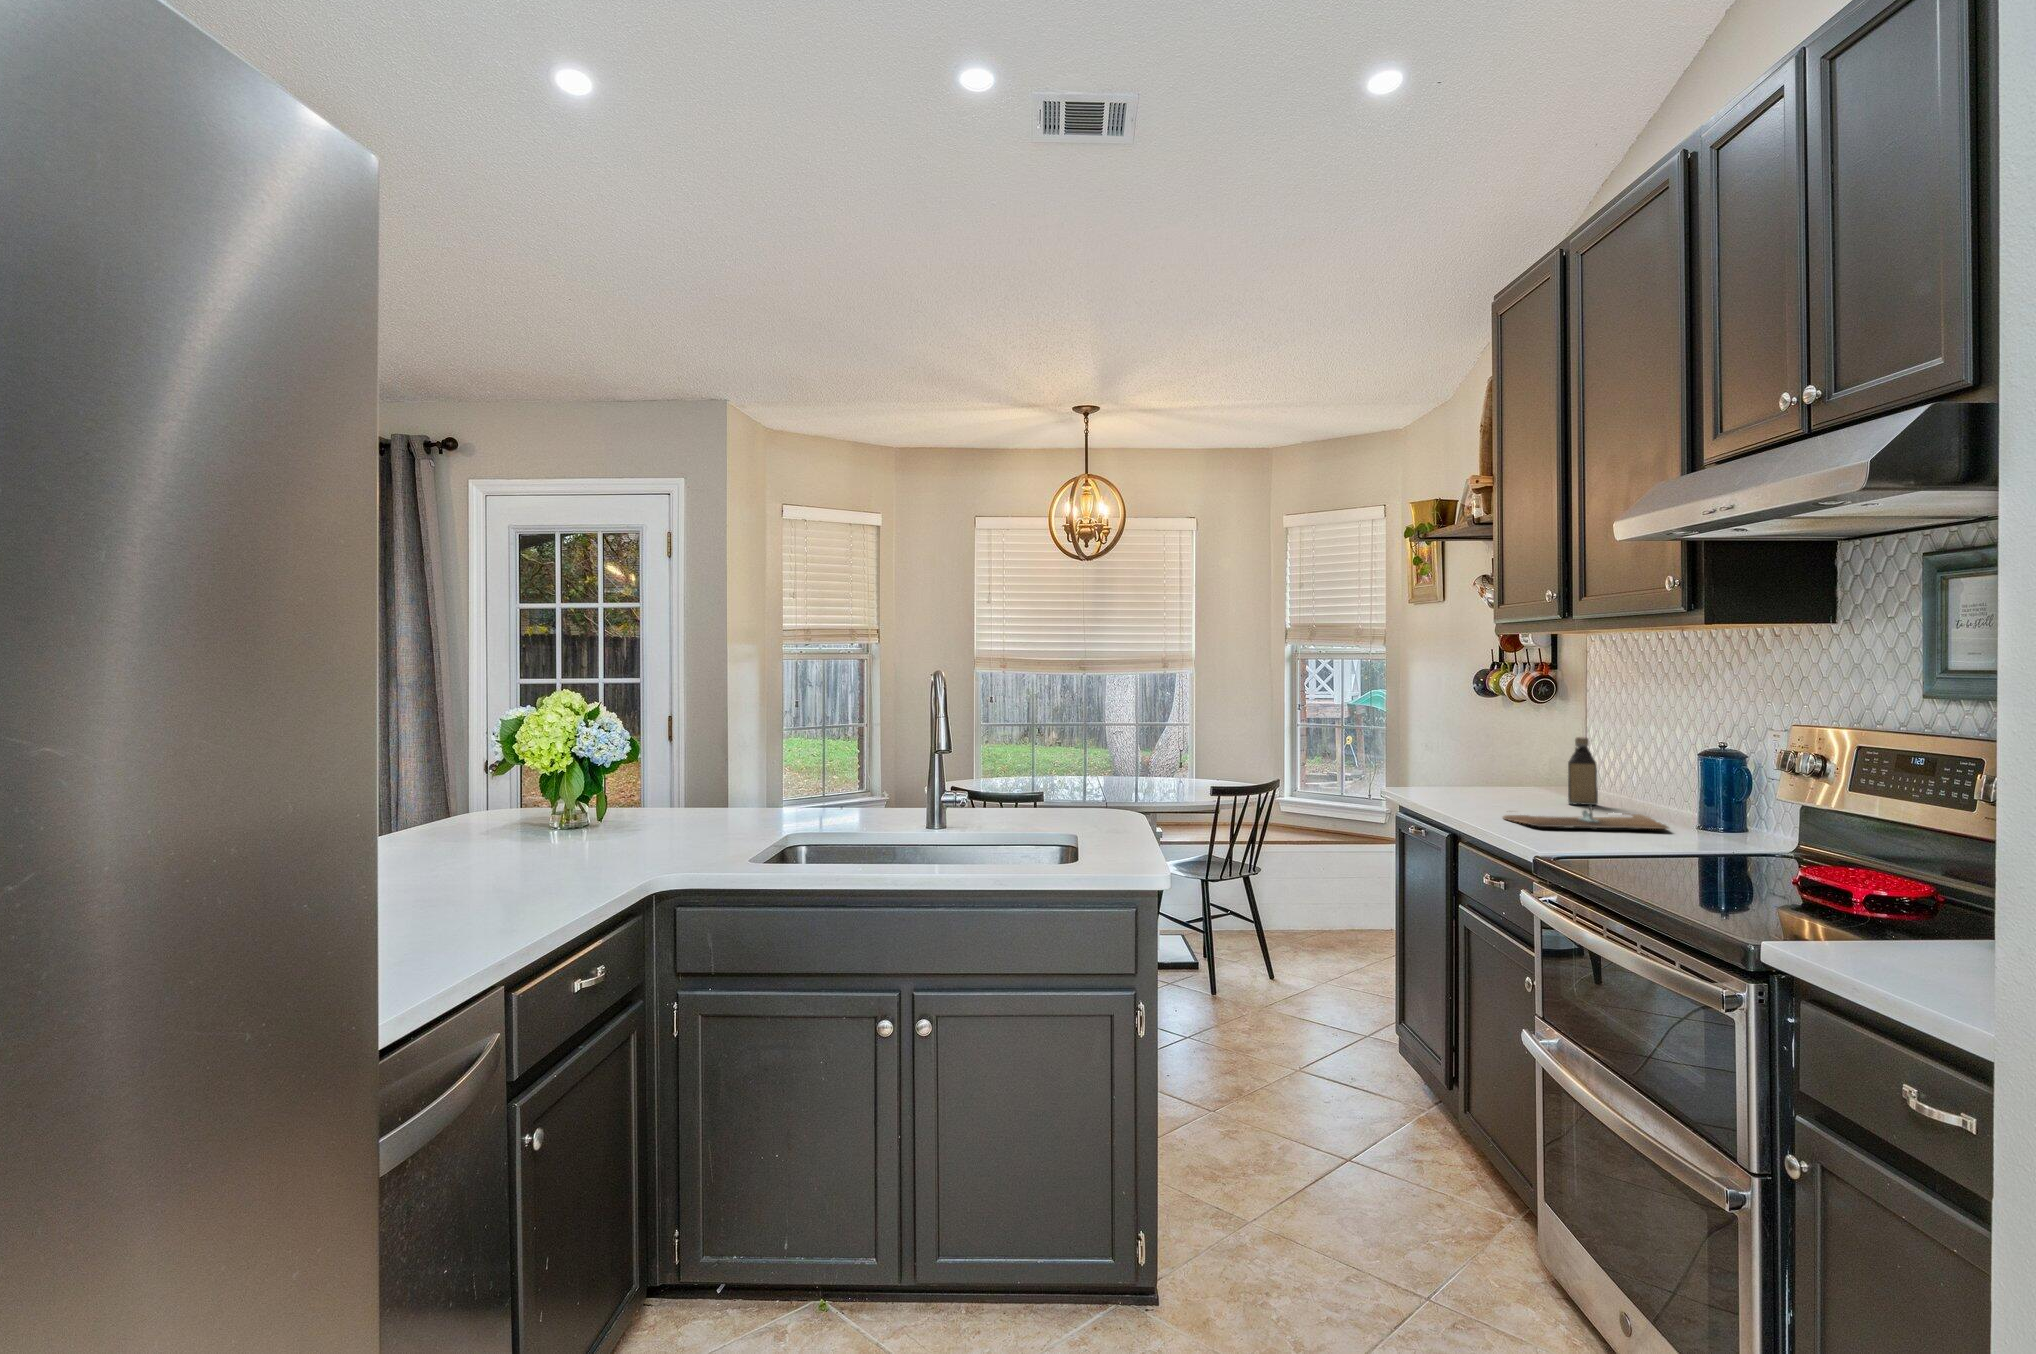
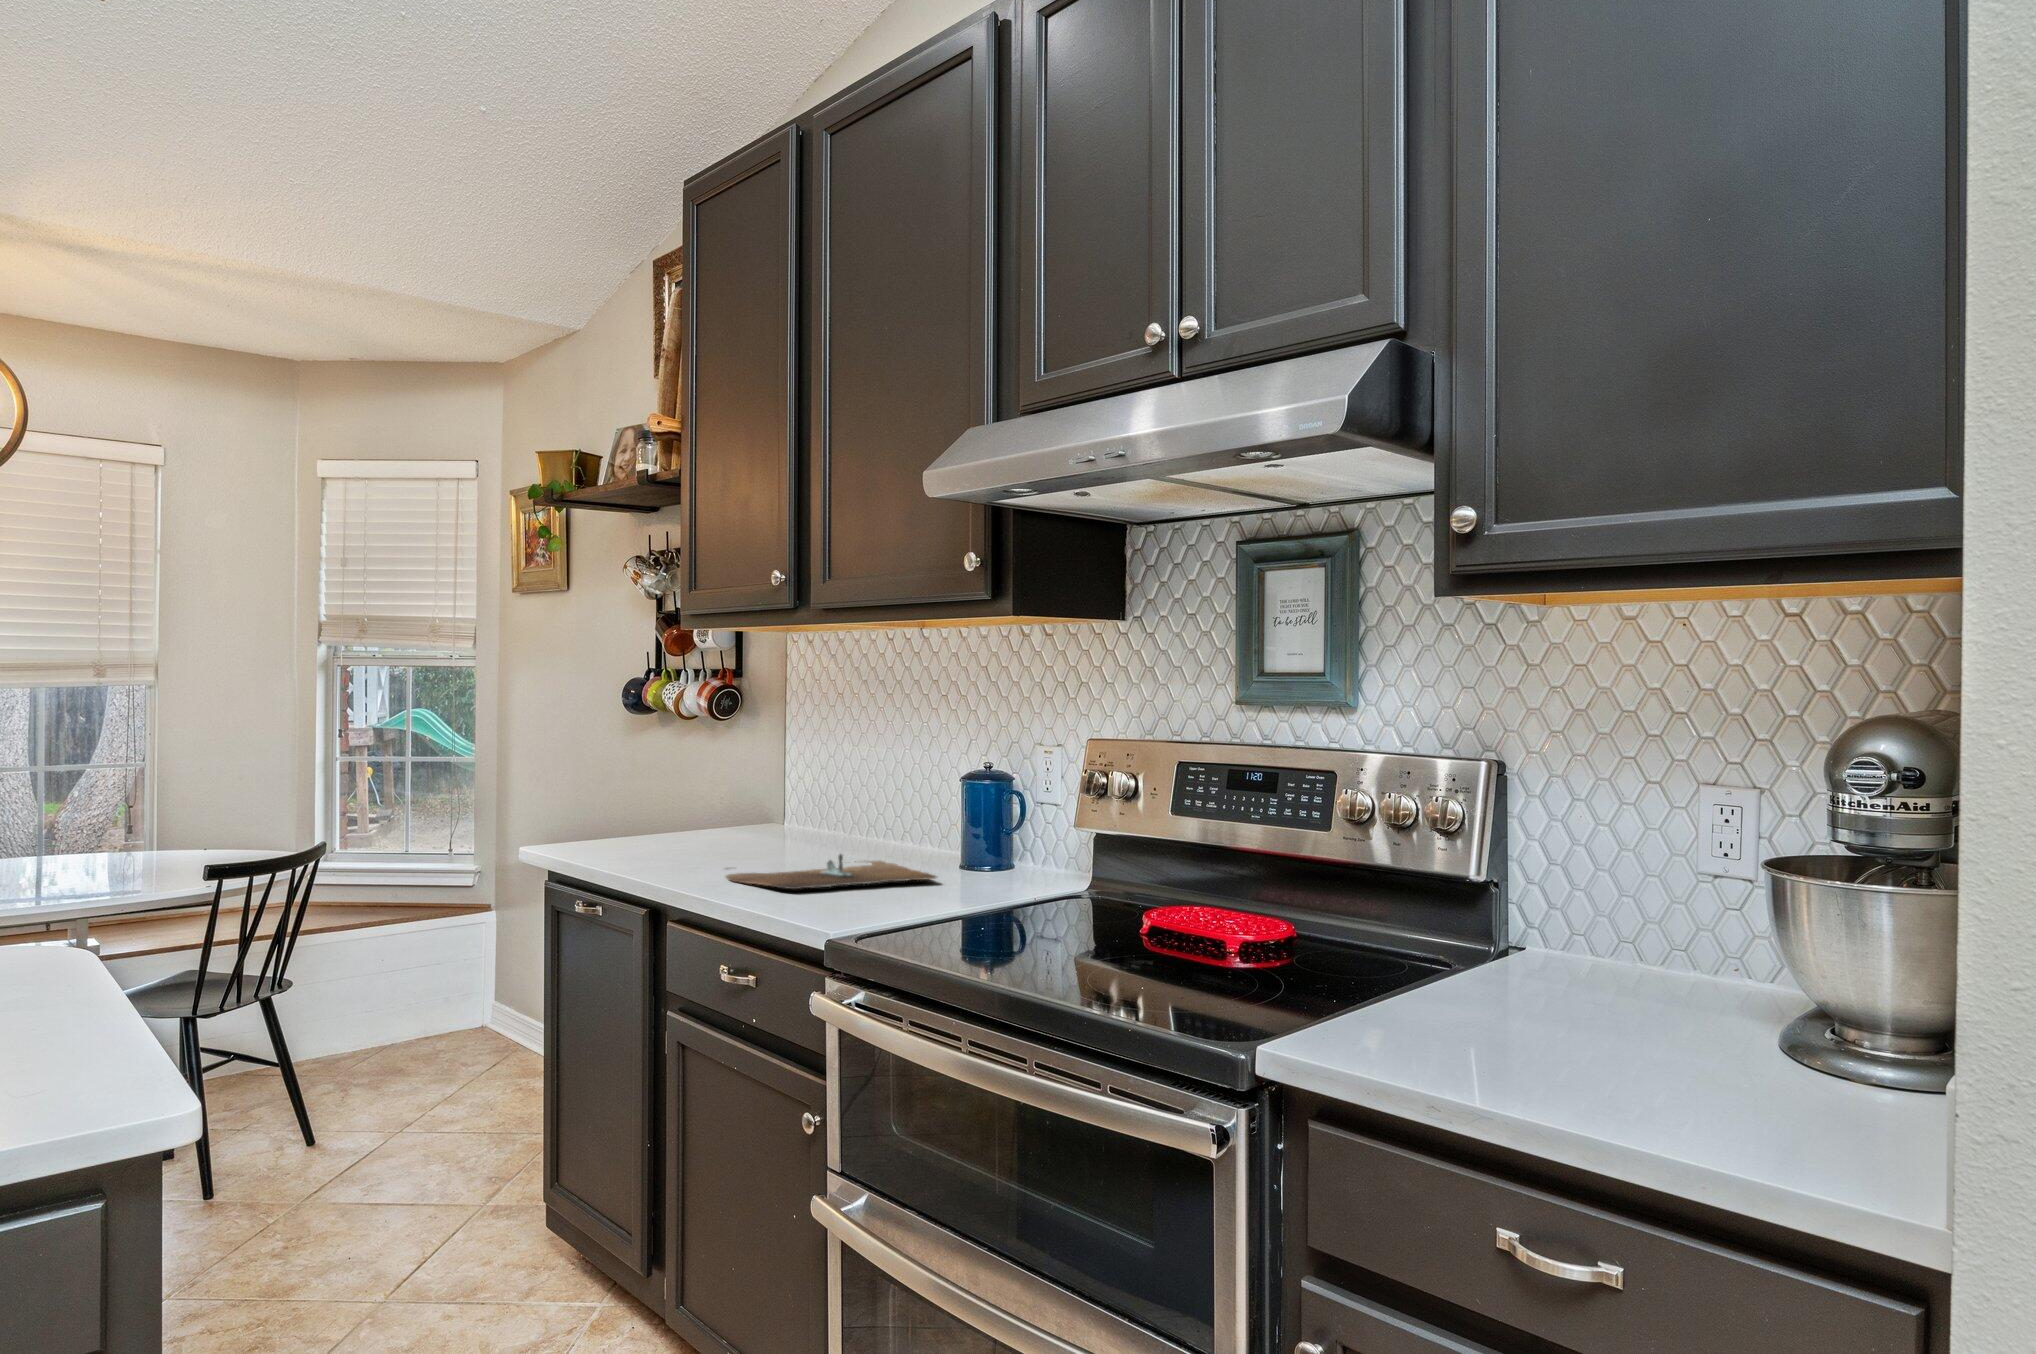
bottle: present [1568,737,1598,805] -> none [783,763,820,853]

